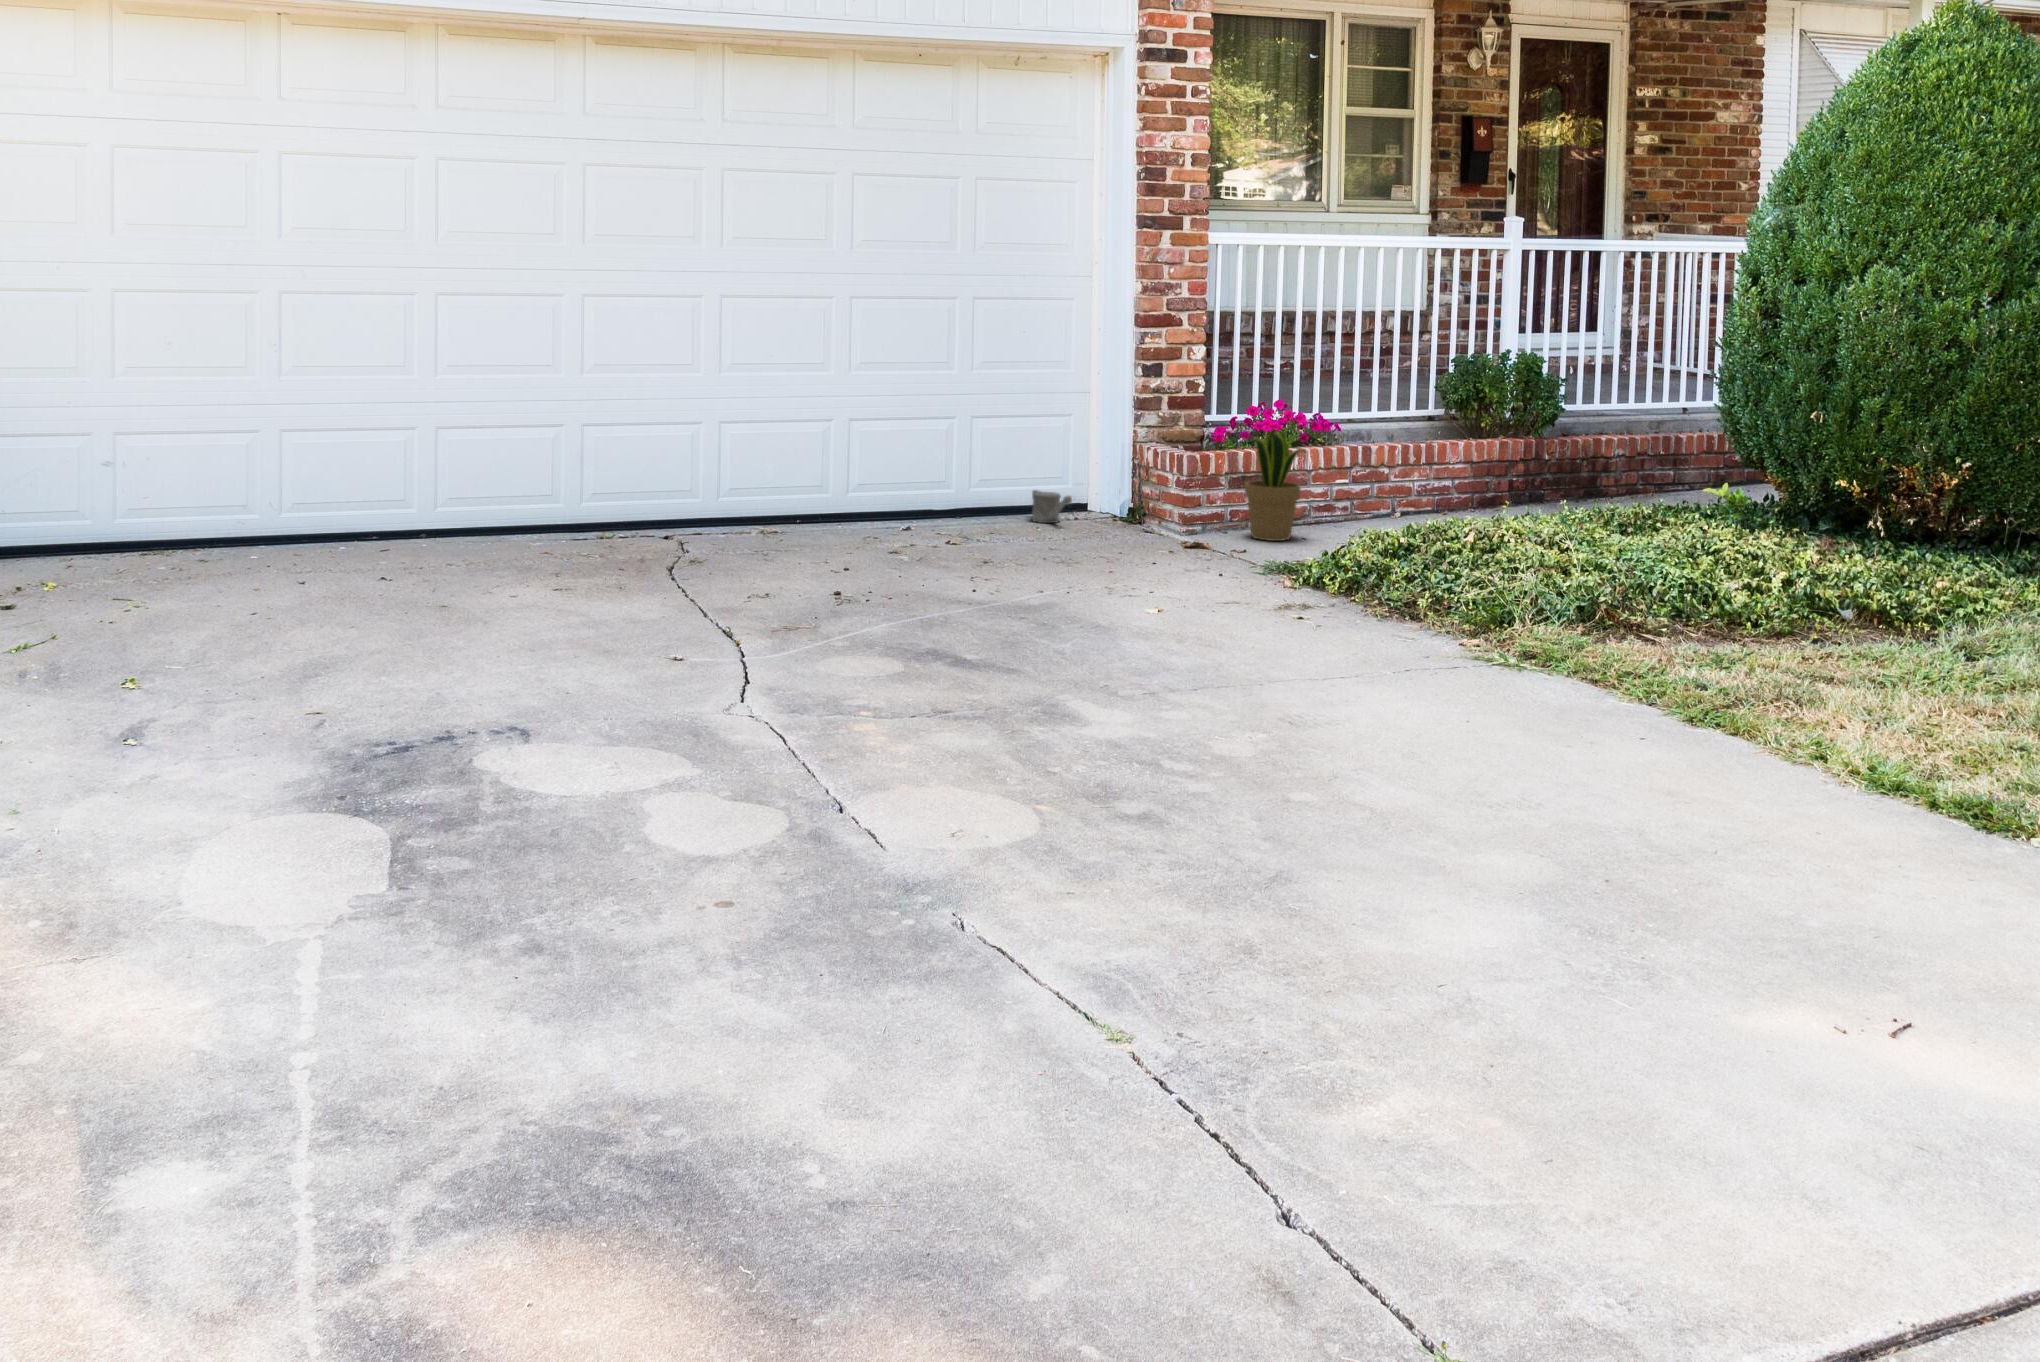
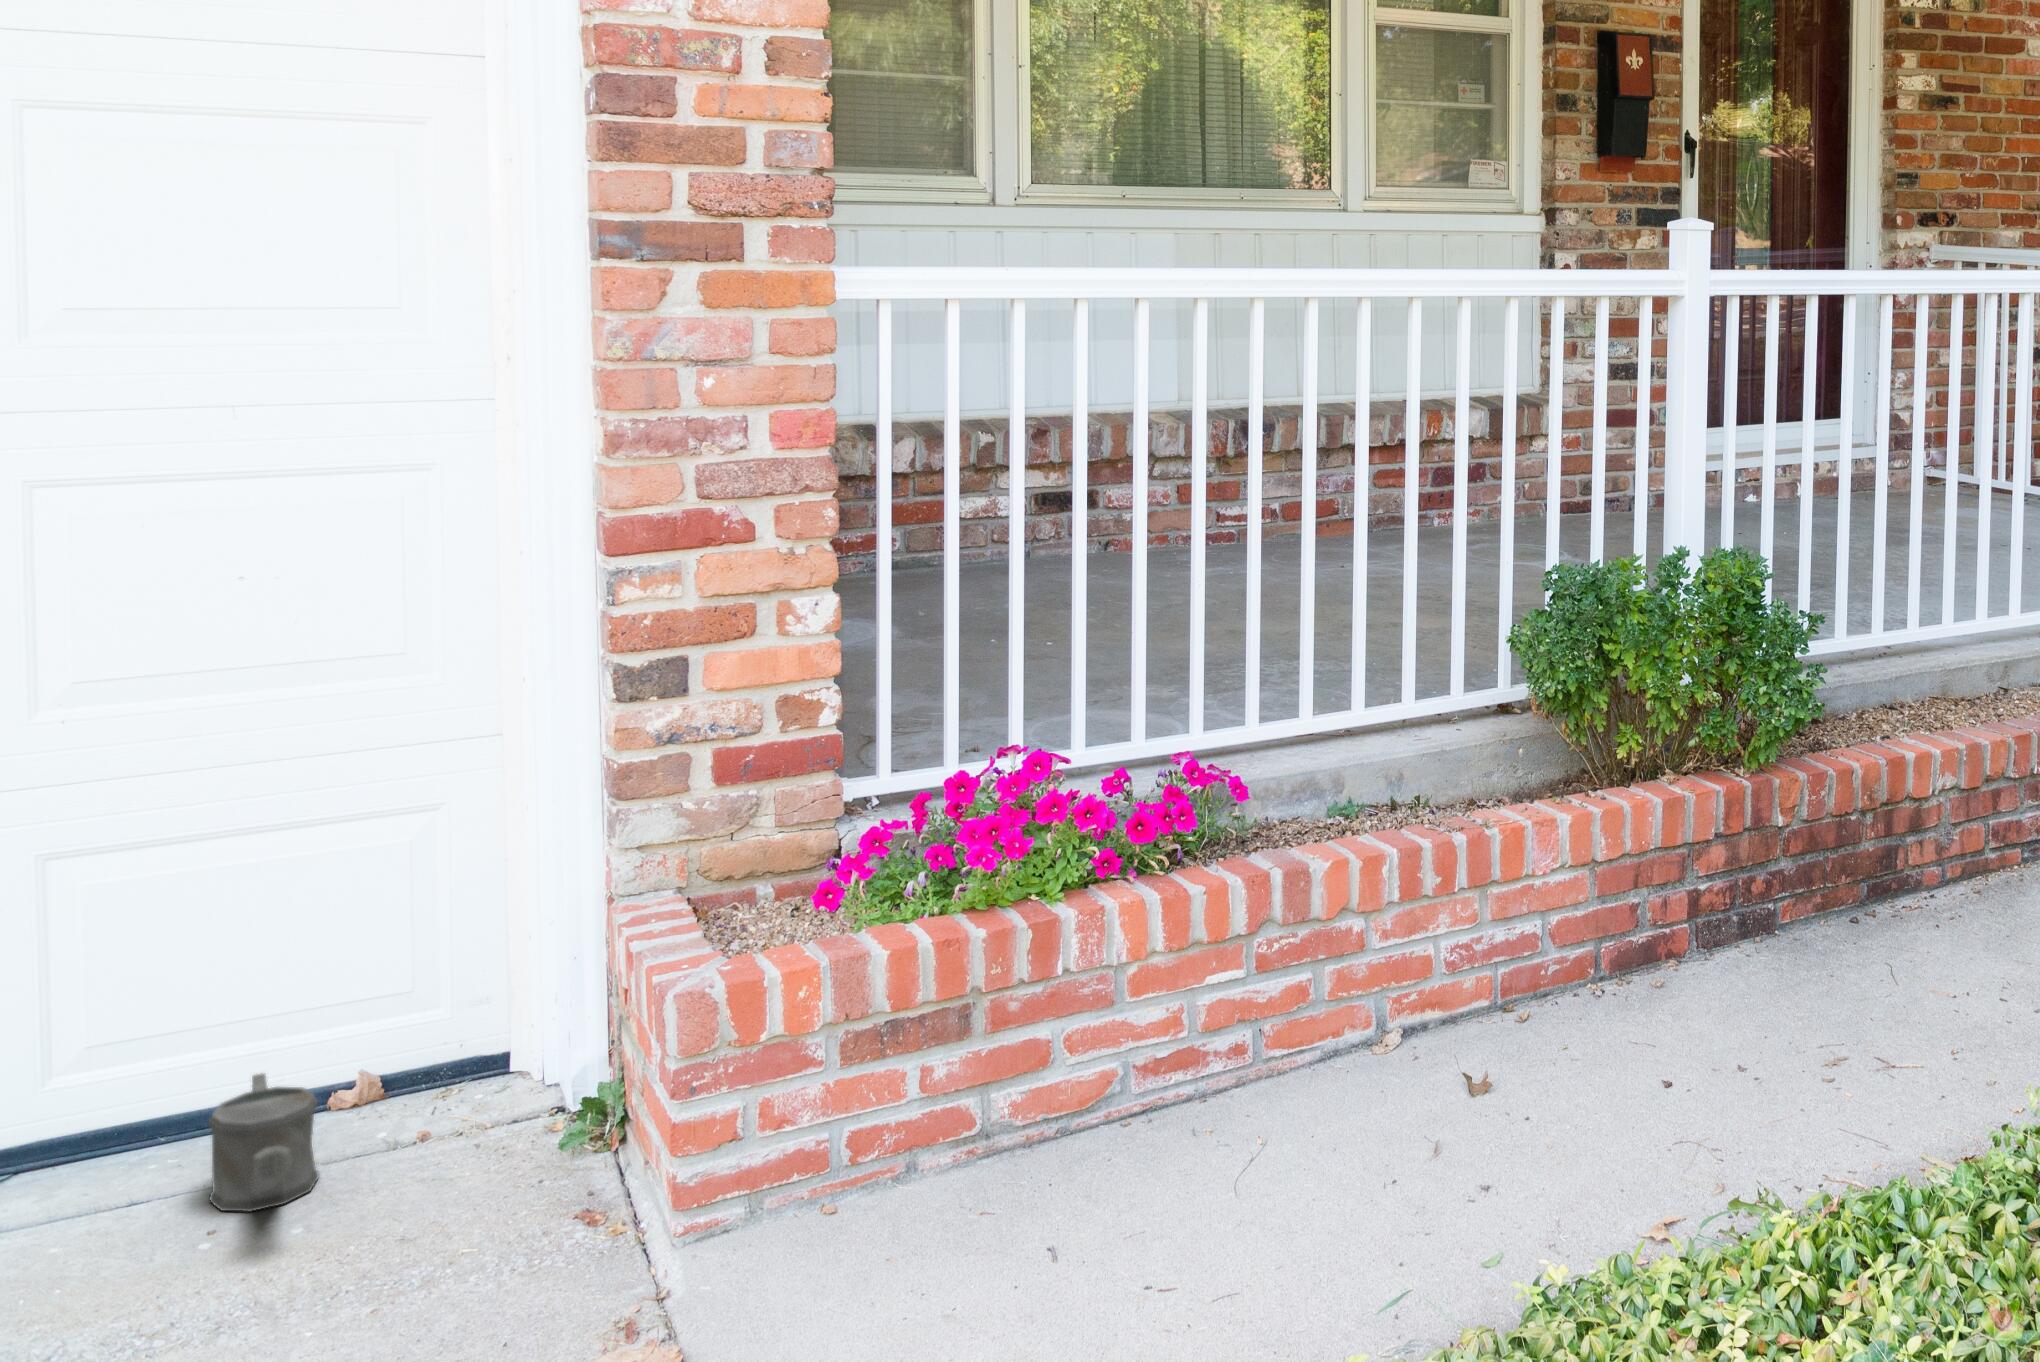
potted plant: present [1245,429,1306,541] -> none [852,893,1053,1272]

